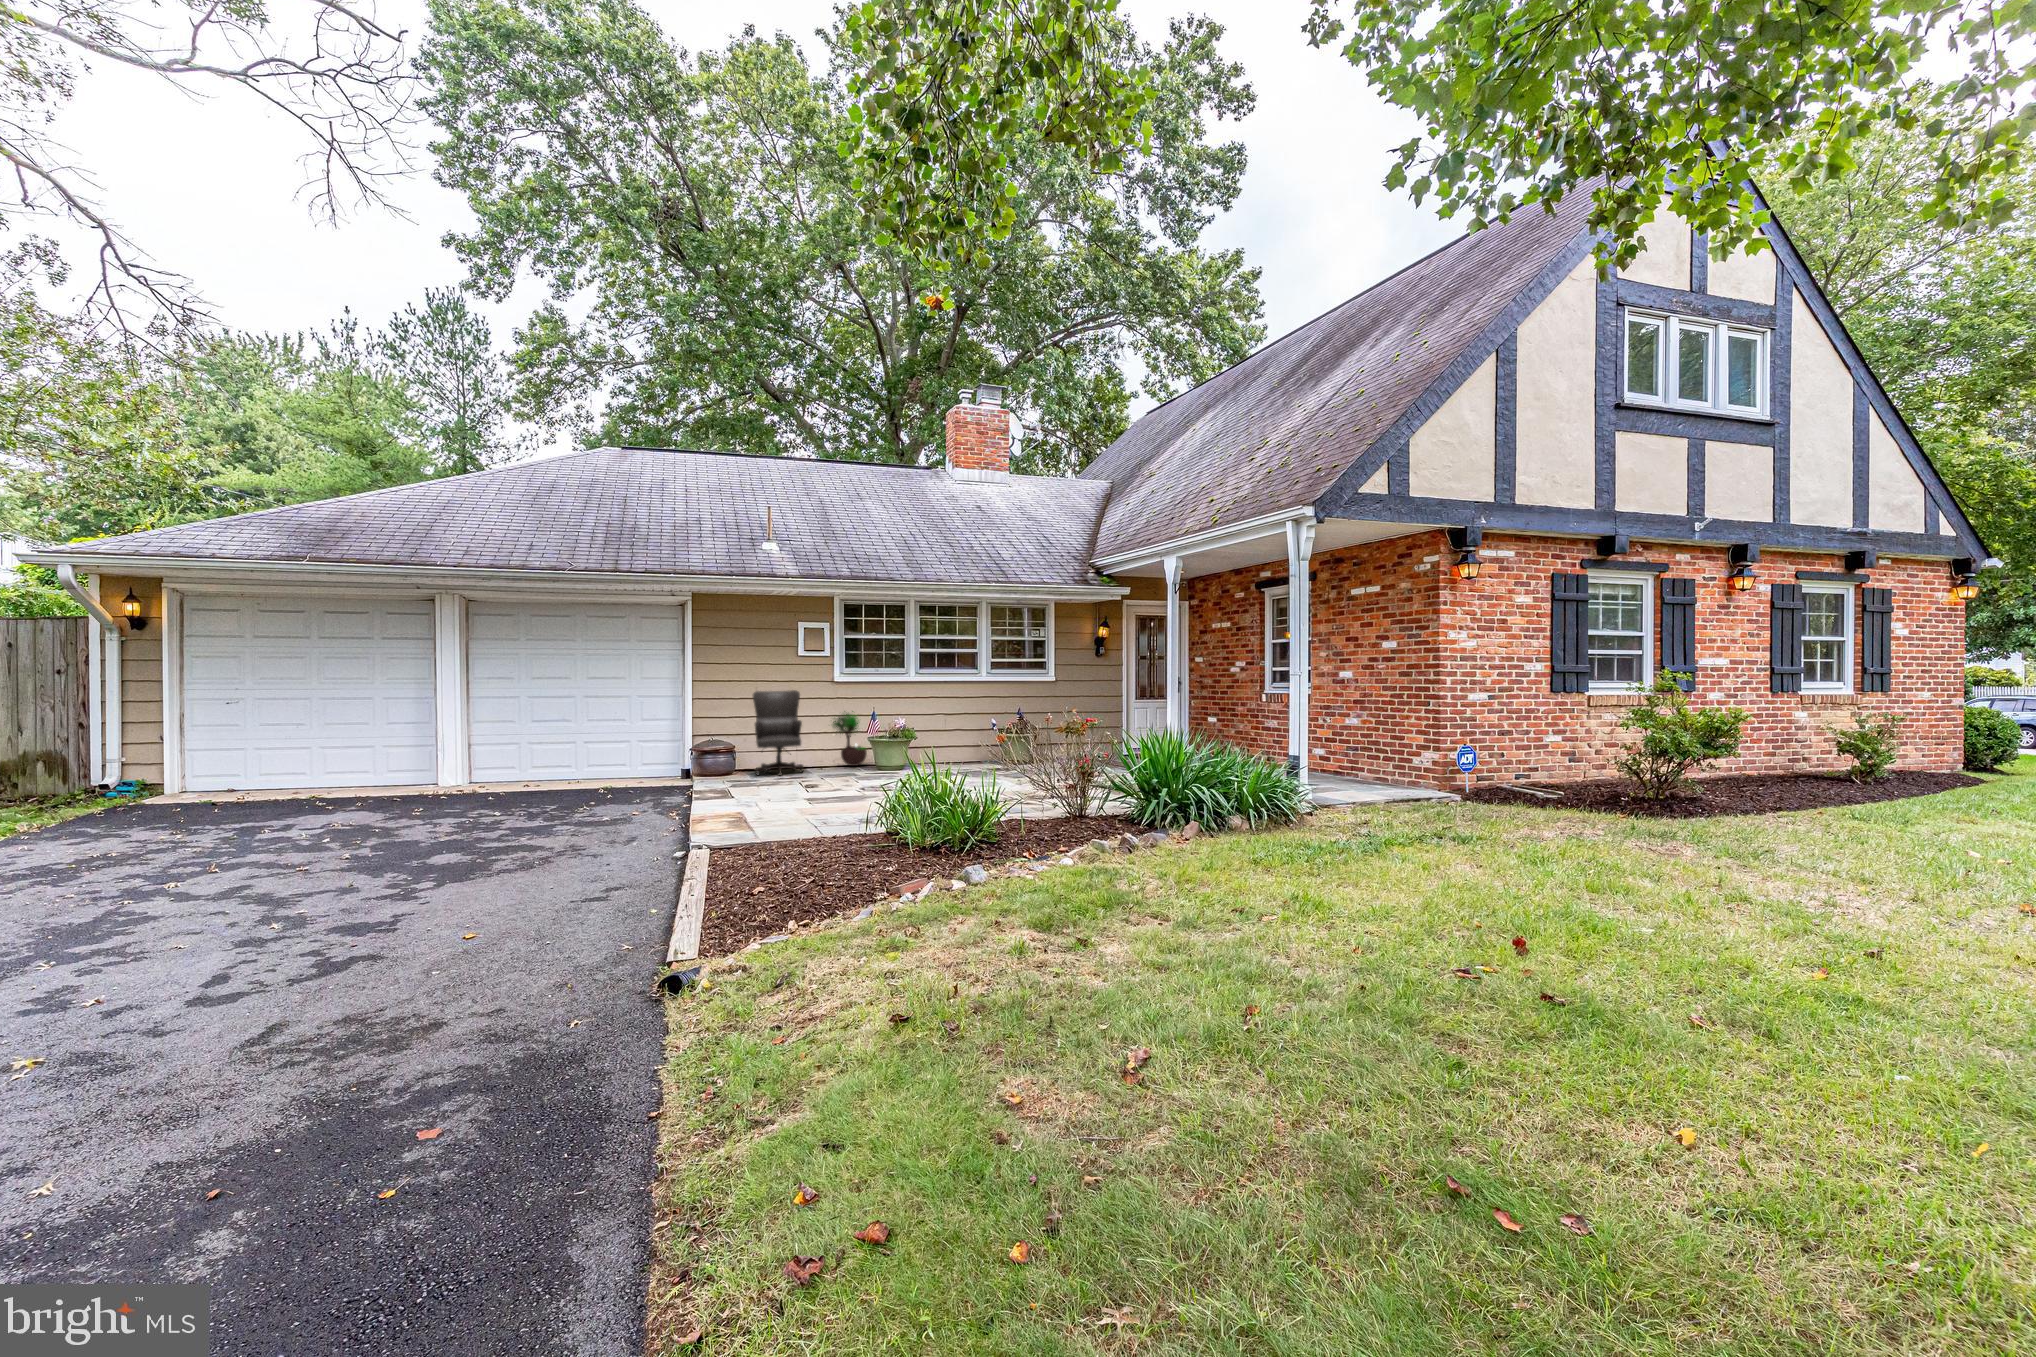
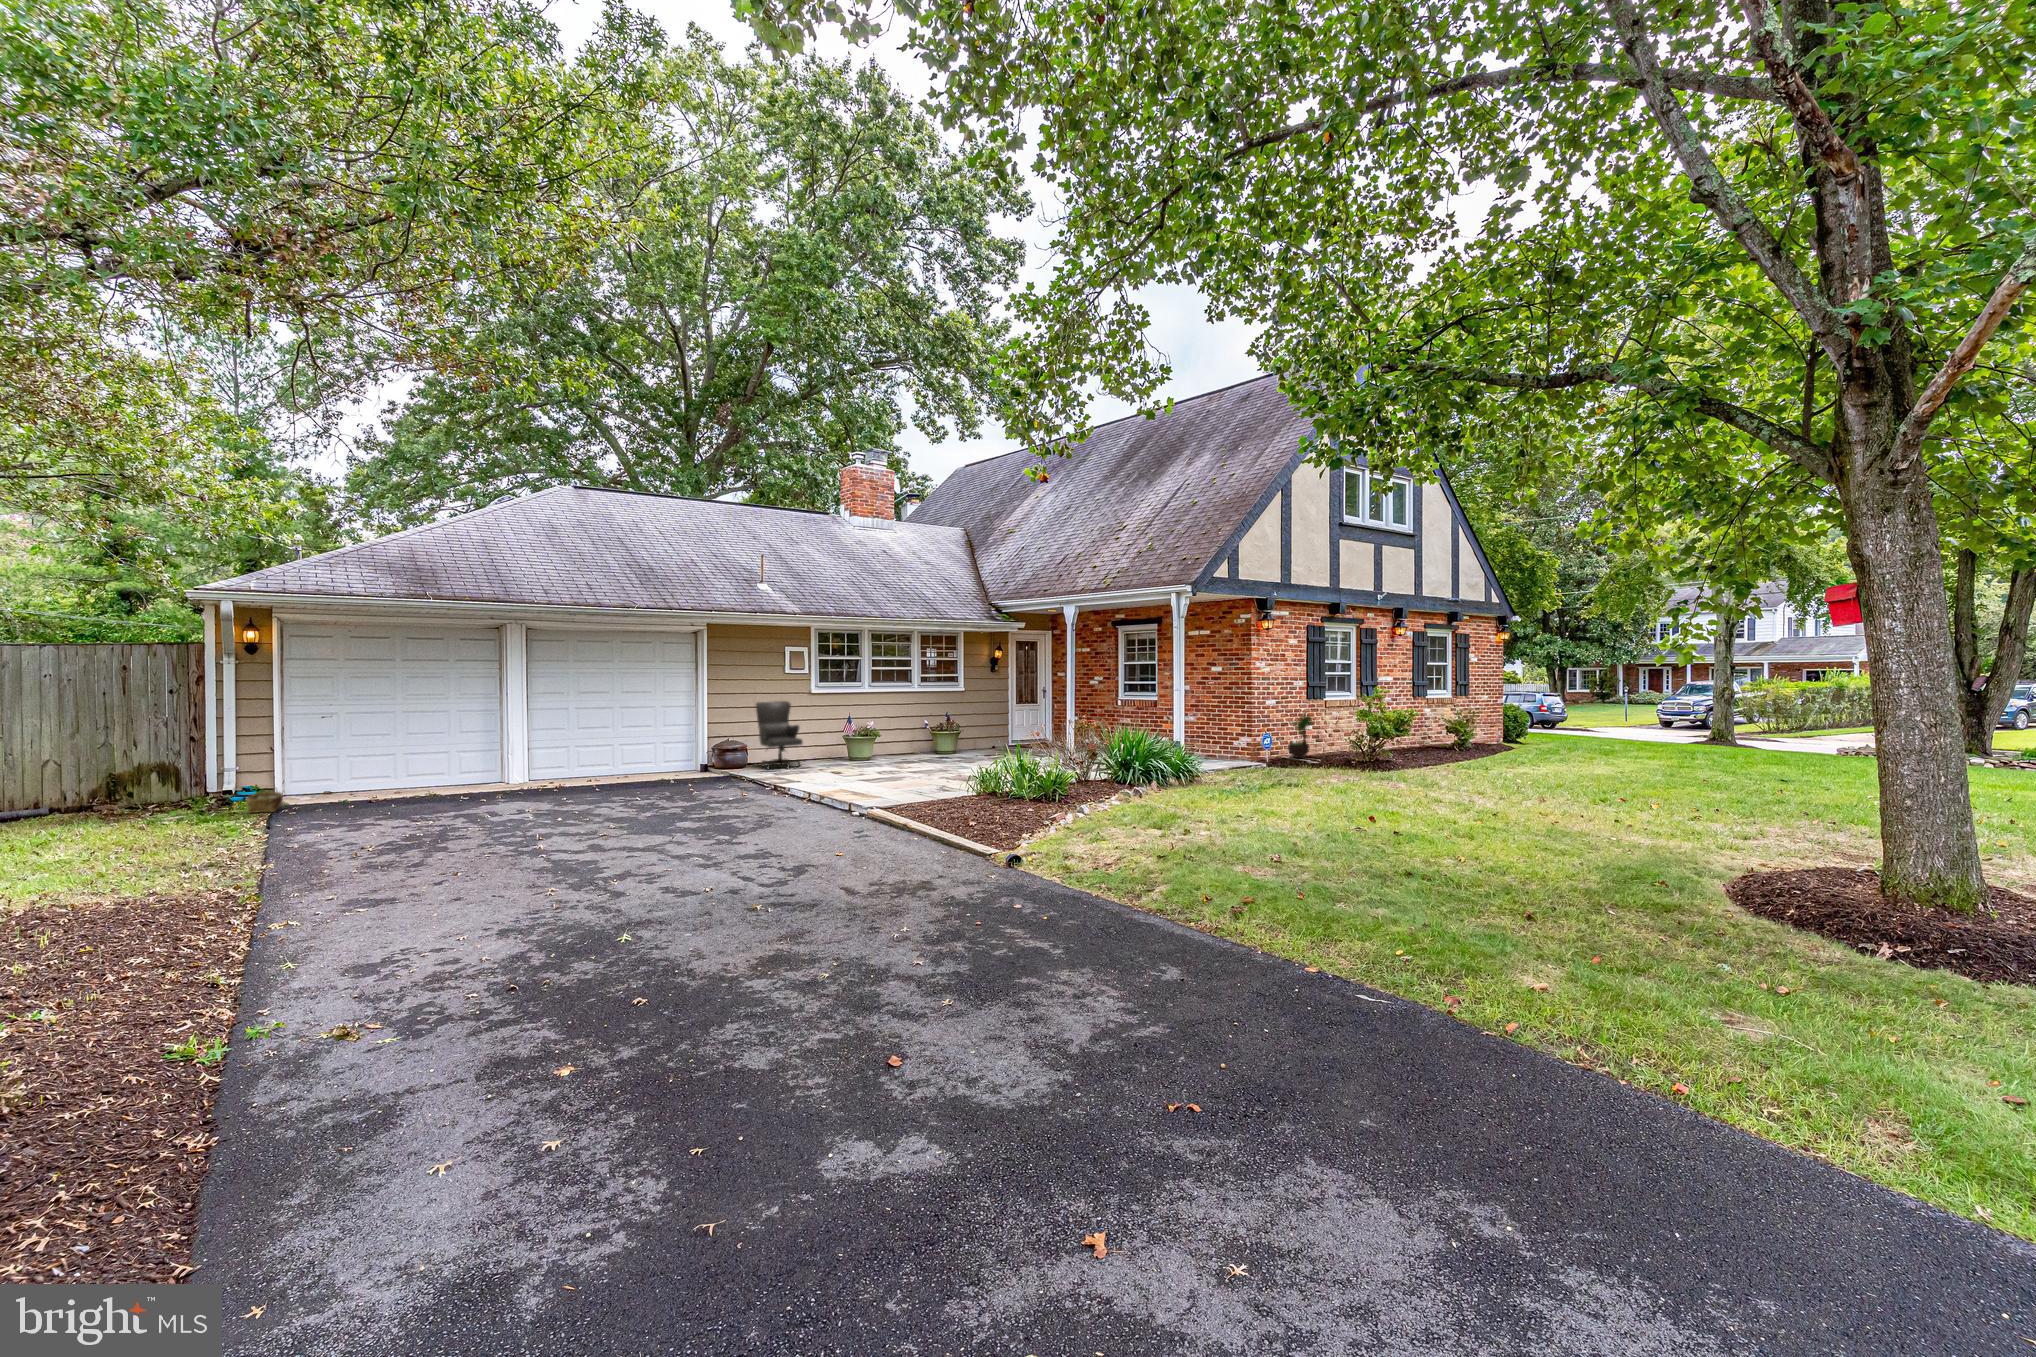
potted tree: present [833,711,867,766] -> present [1288,713,1313,758]
woven basket: none [113,780,169,811] -> present [246,787,283,813]

